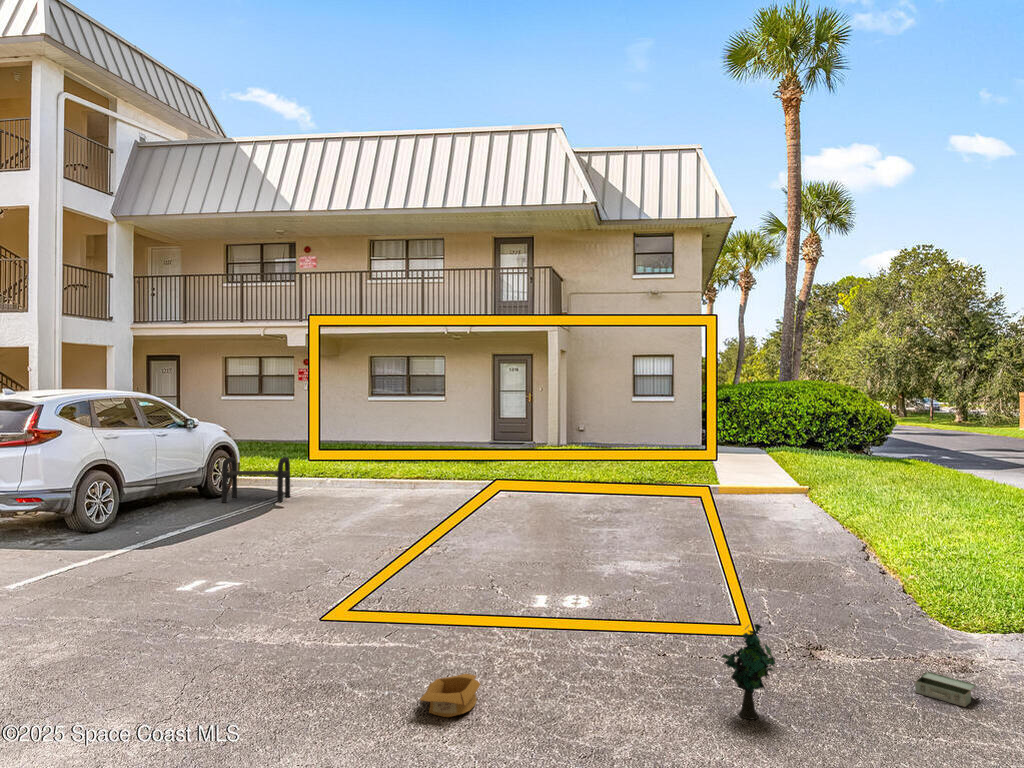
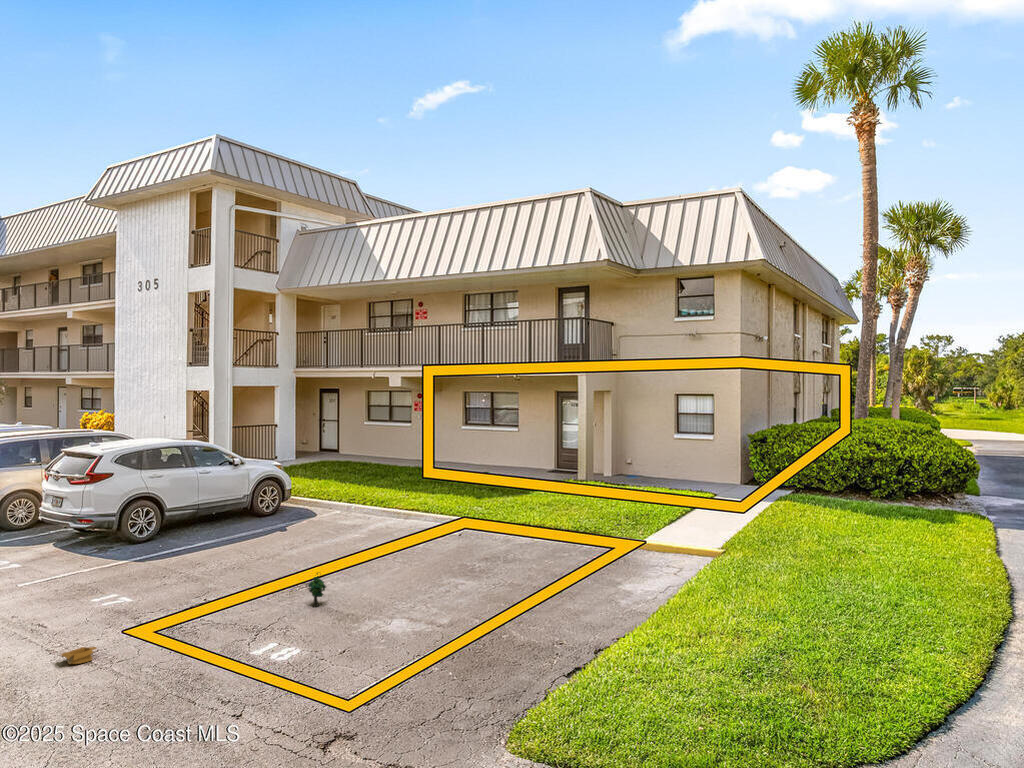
bench: present [222,457,290,503] -> none [251,490,299,524]
decorative plant: present [721,624,775,719] -> present [308,573,326,607]
toolbox: present [915,672,976,707] -> none [262,687,284,707]

